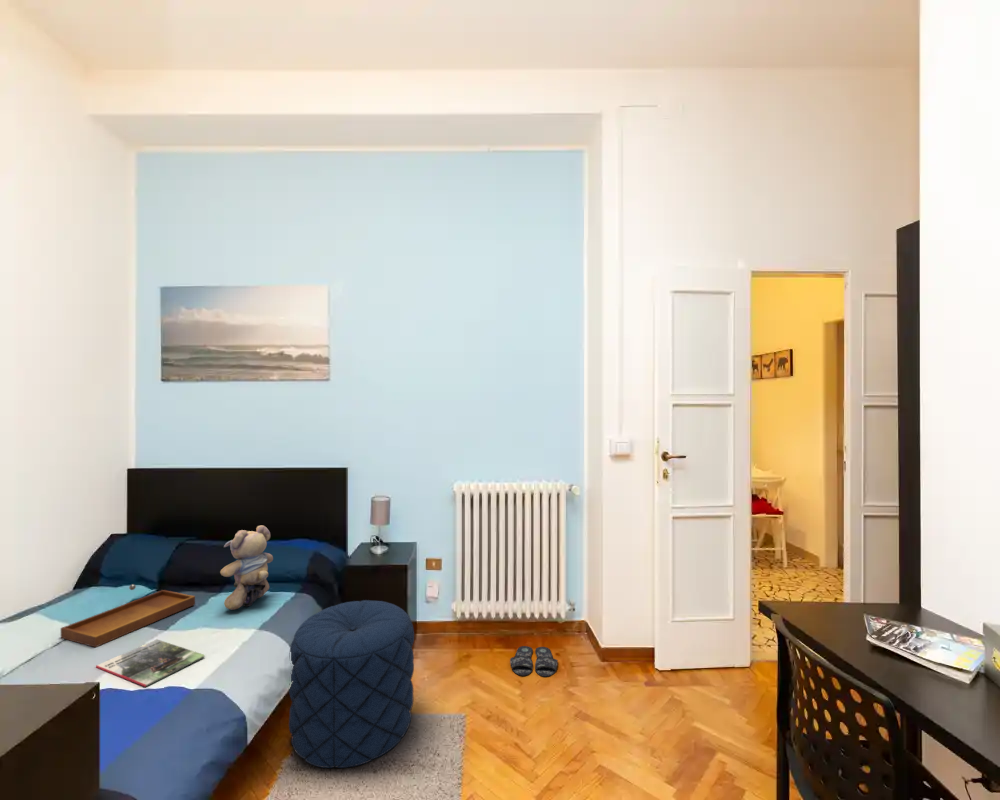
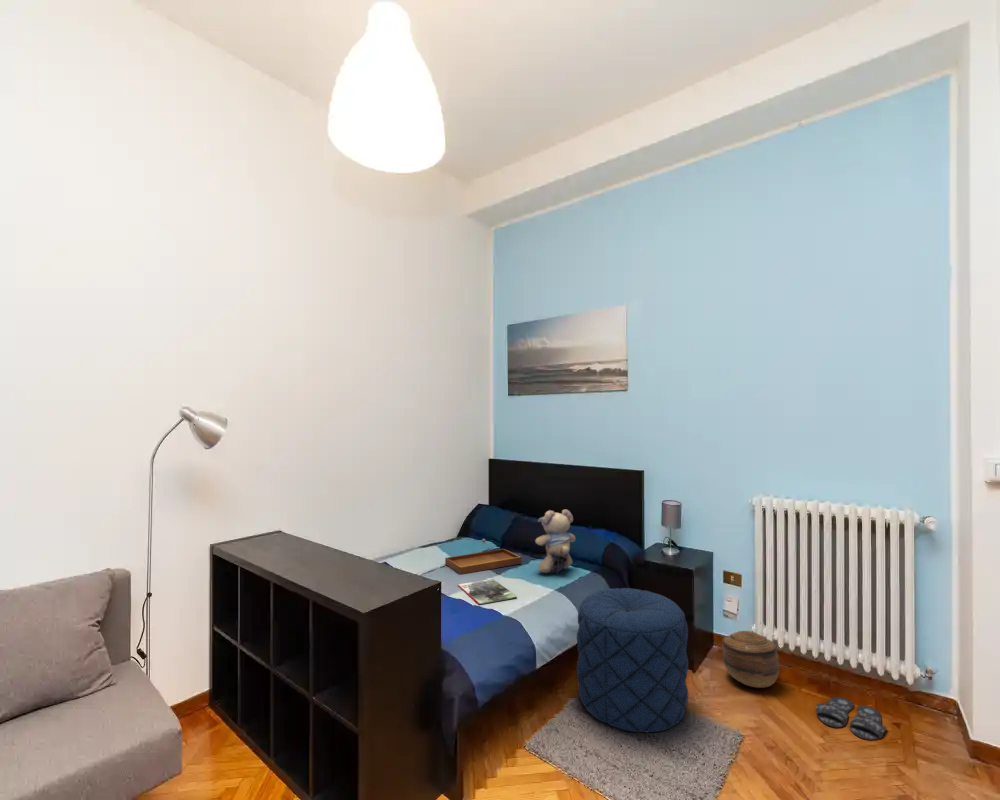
basket: none [432,611,479,663] -> present [722,631,779,688]

